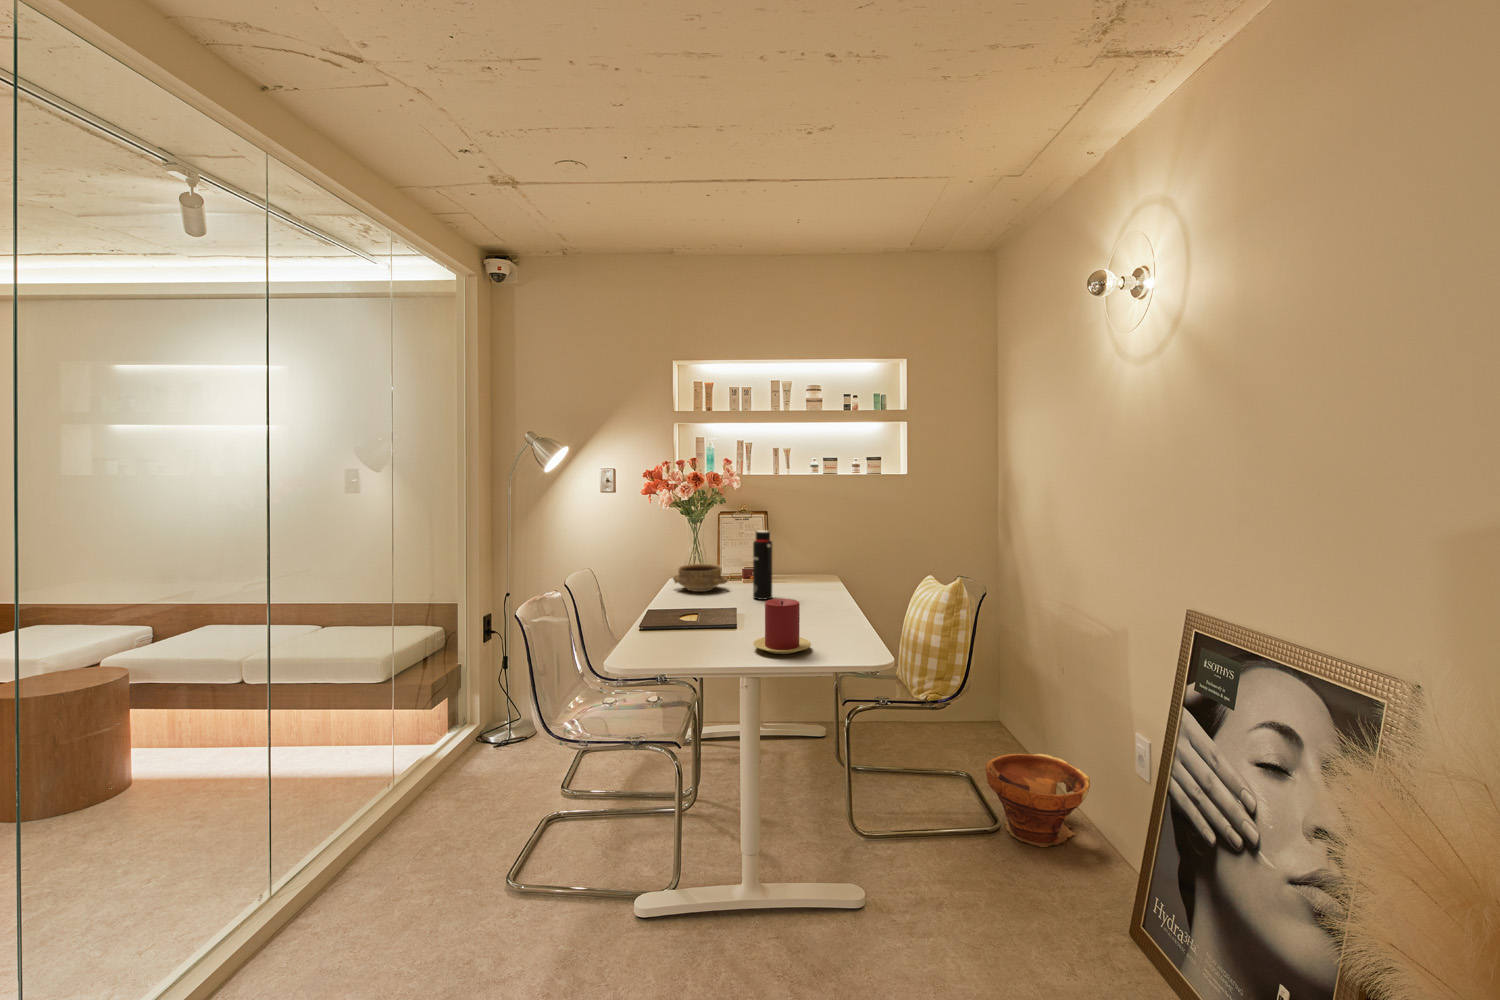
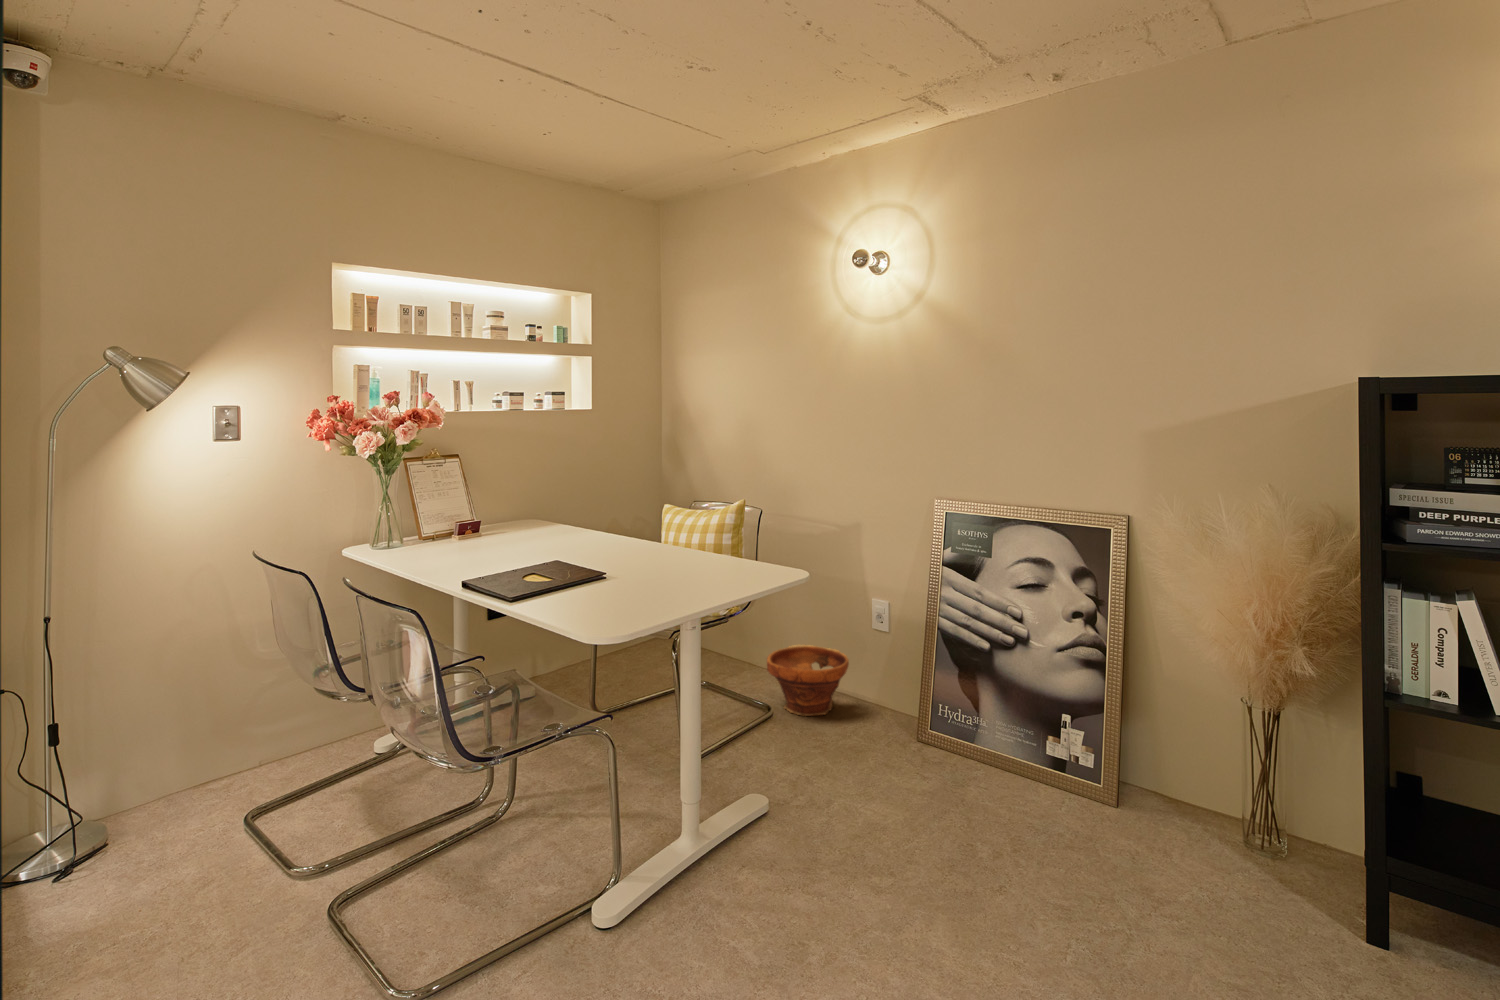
water bottle: present [753,531,772,600] -> none [526,472,553,550]
ceramic bowl: present [673,564,727,592] -> none [406,520,480,554]
candle: present [754,599,811,654] -> none [652,528,711,582]

